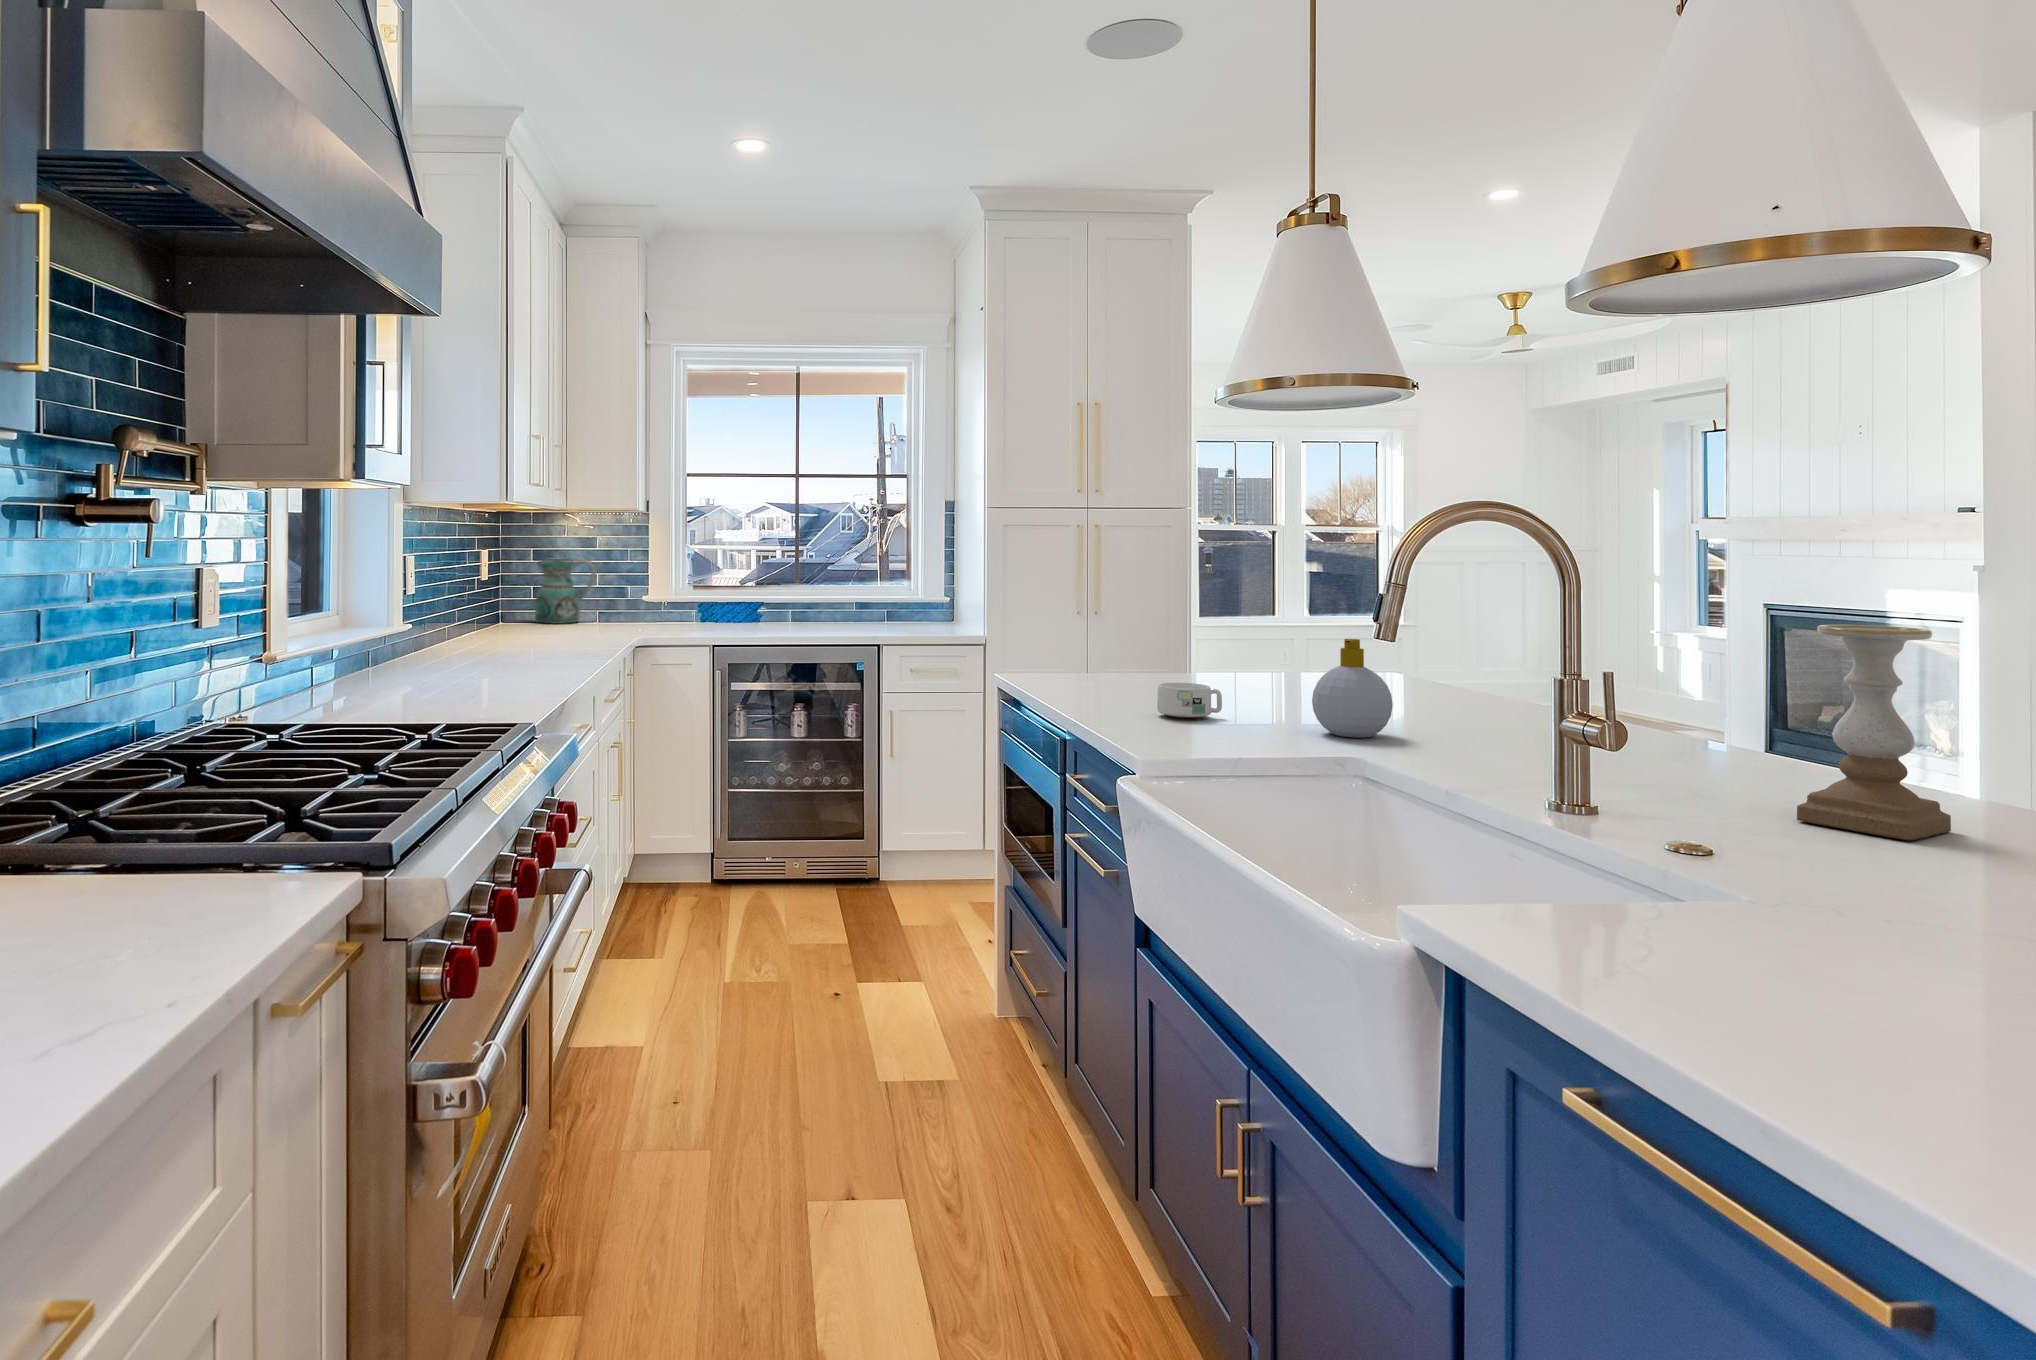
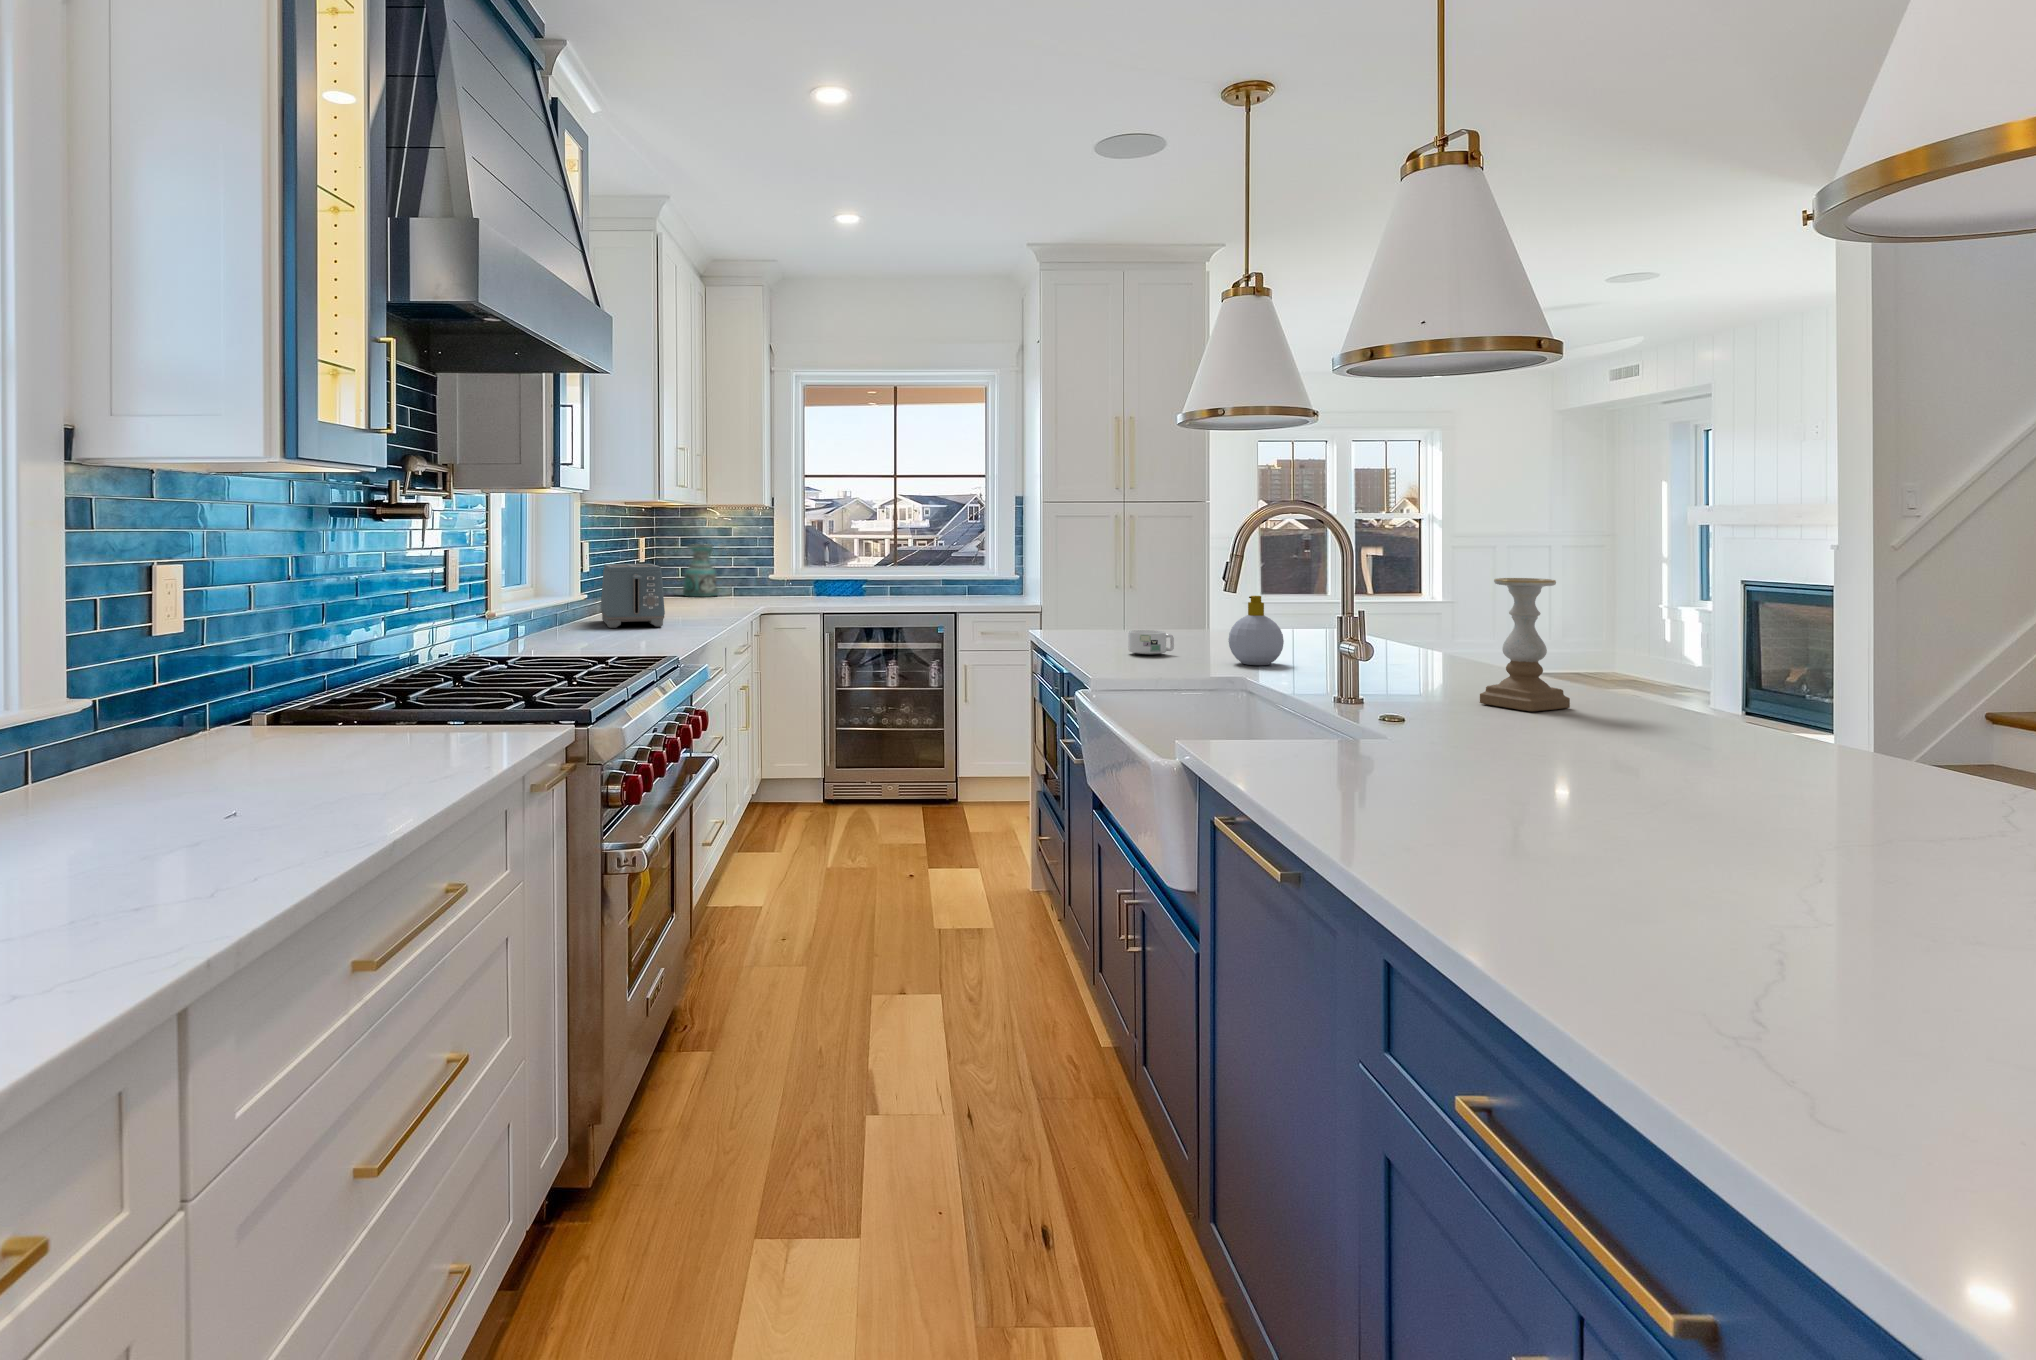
toaster: none [429,586,514,672] -> present [601,564,665,628]

